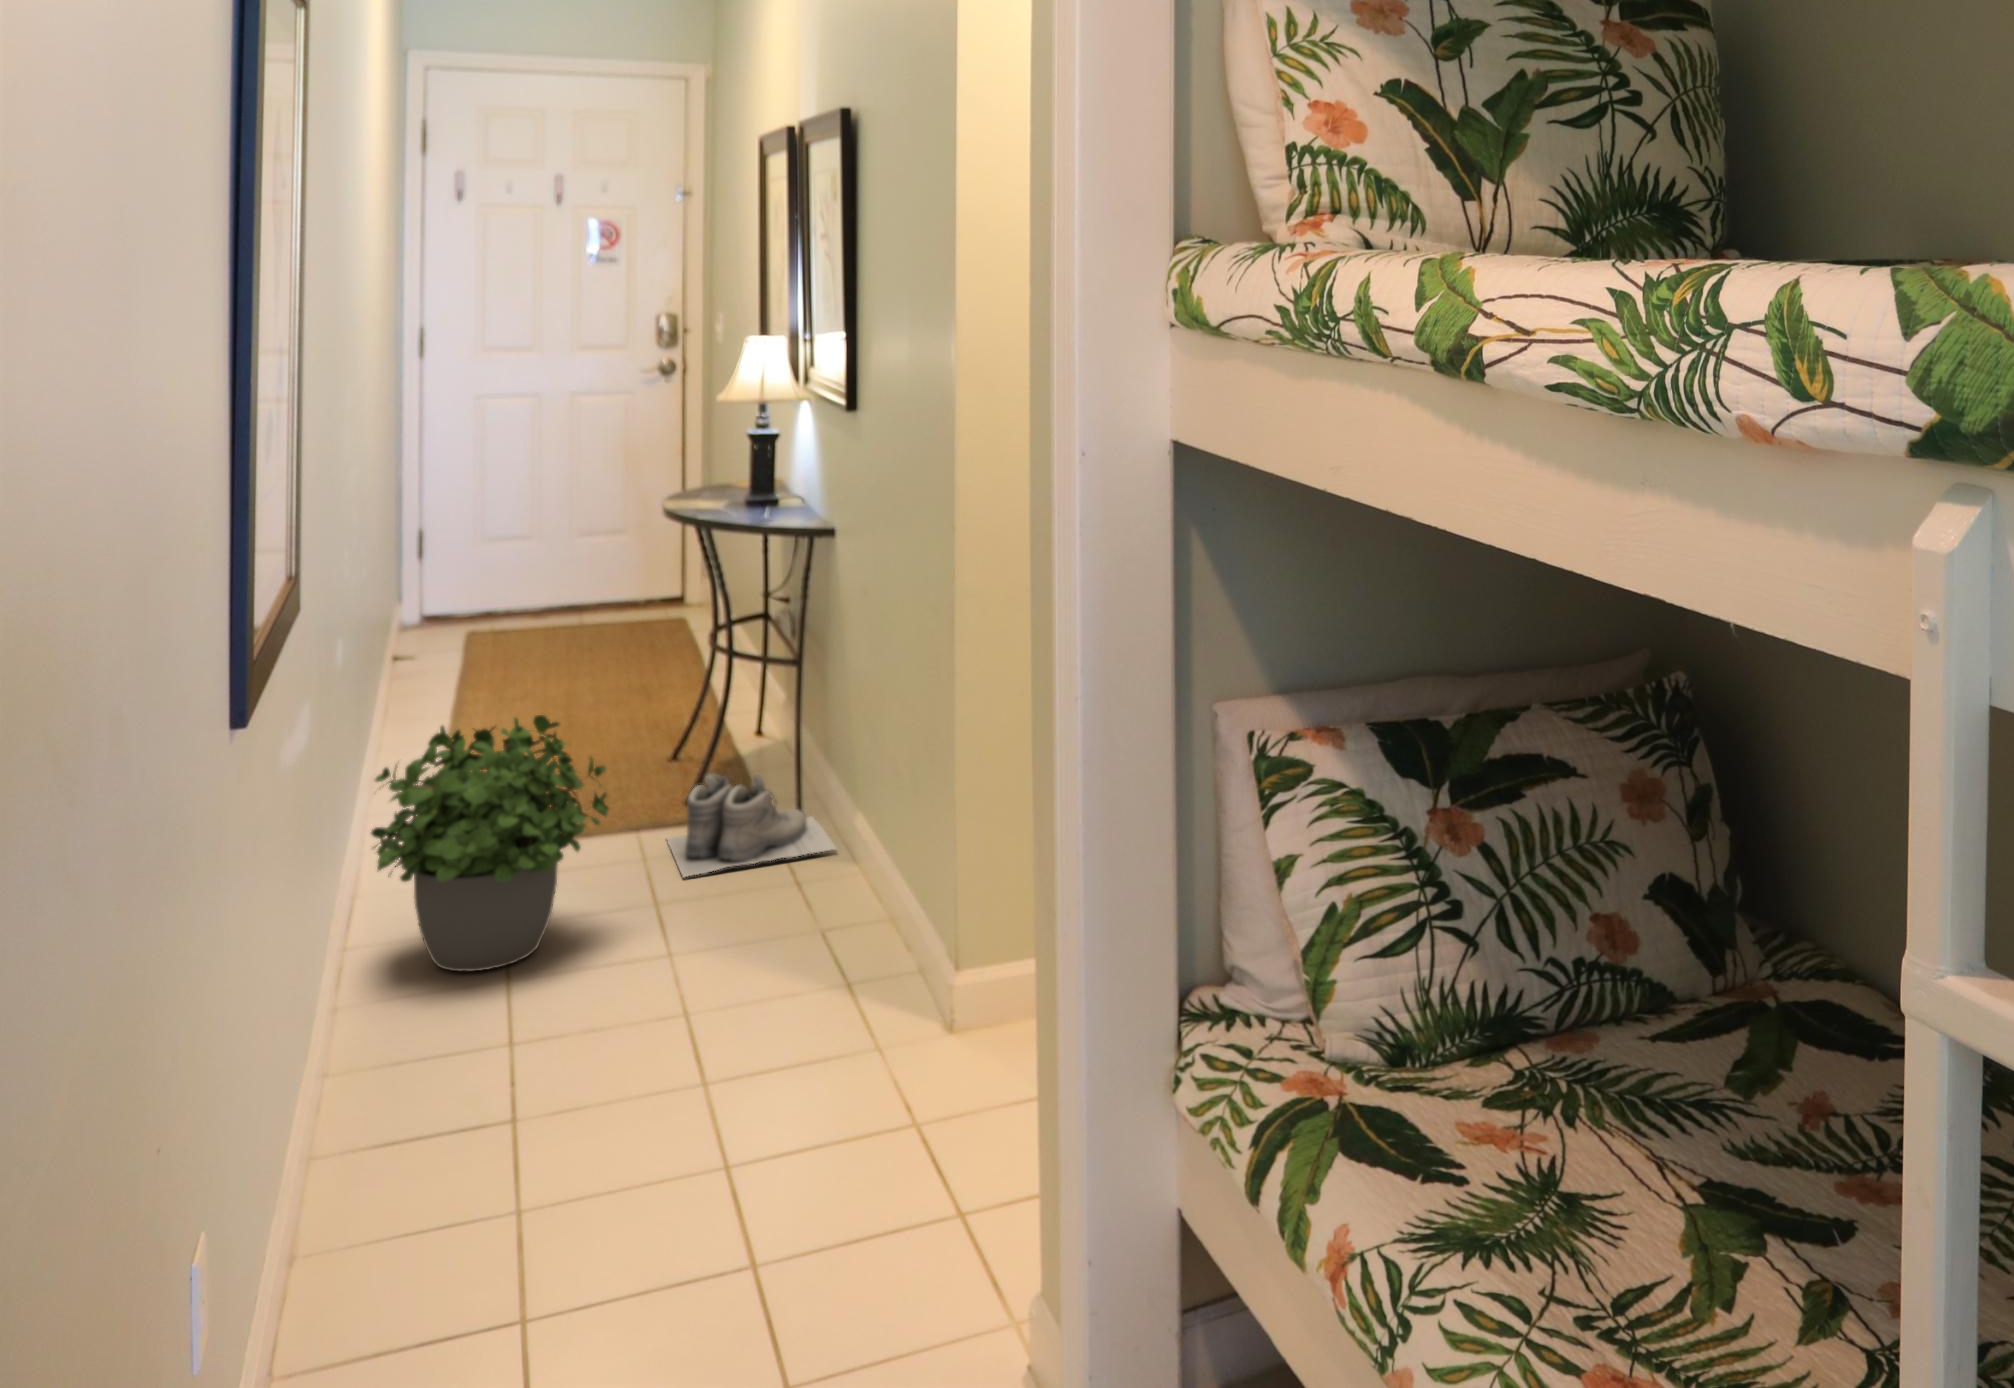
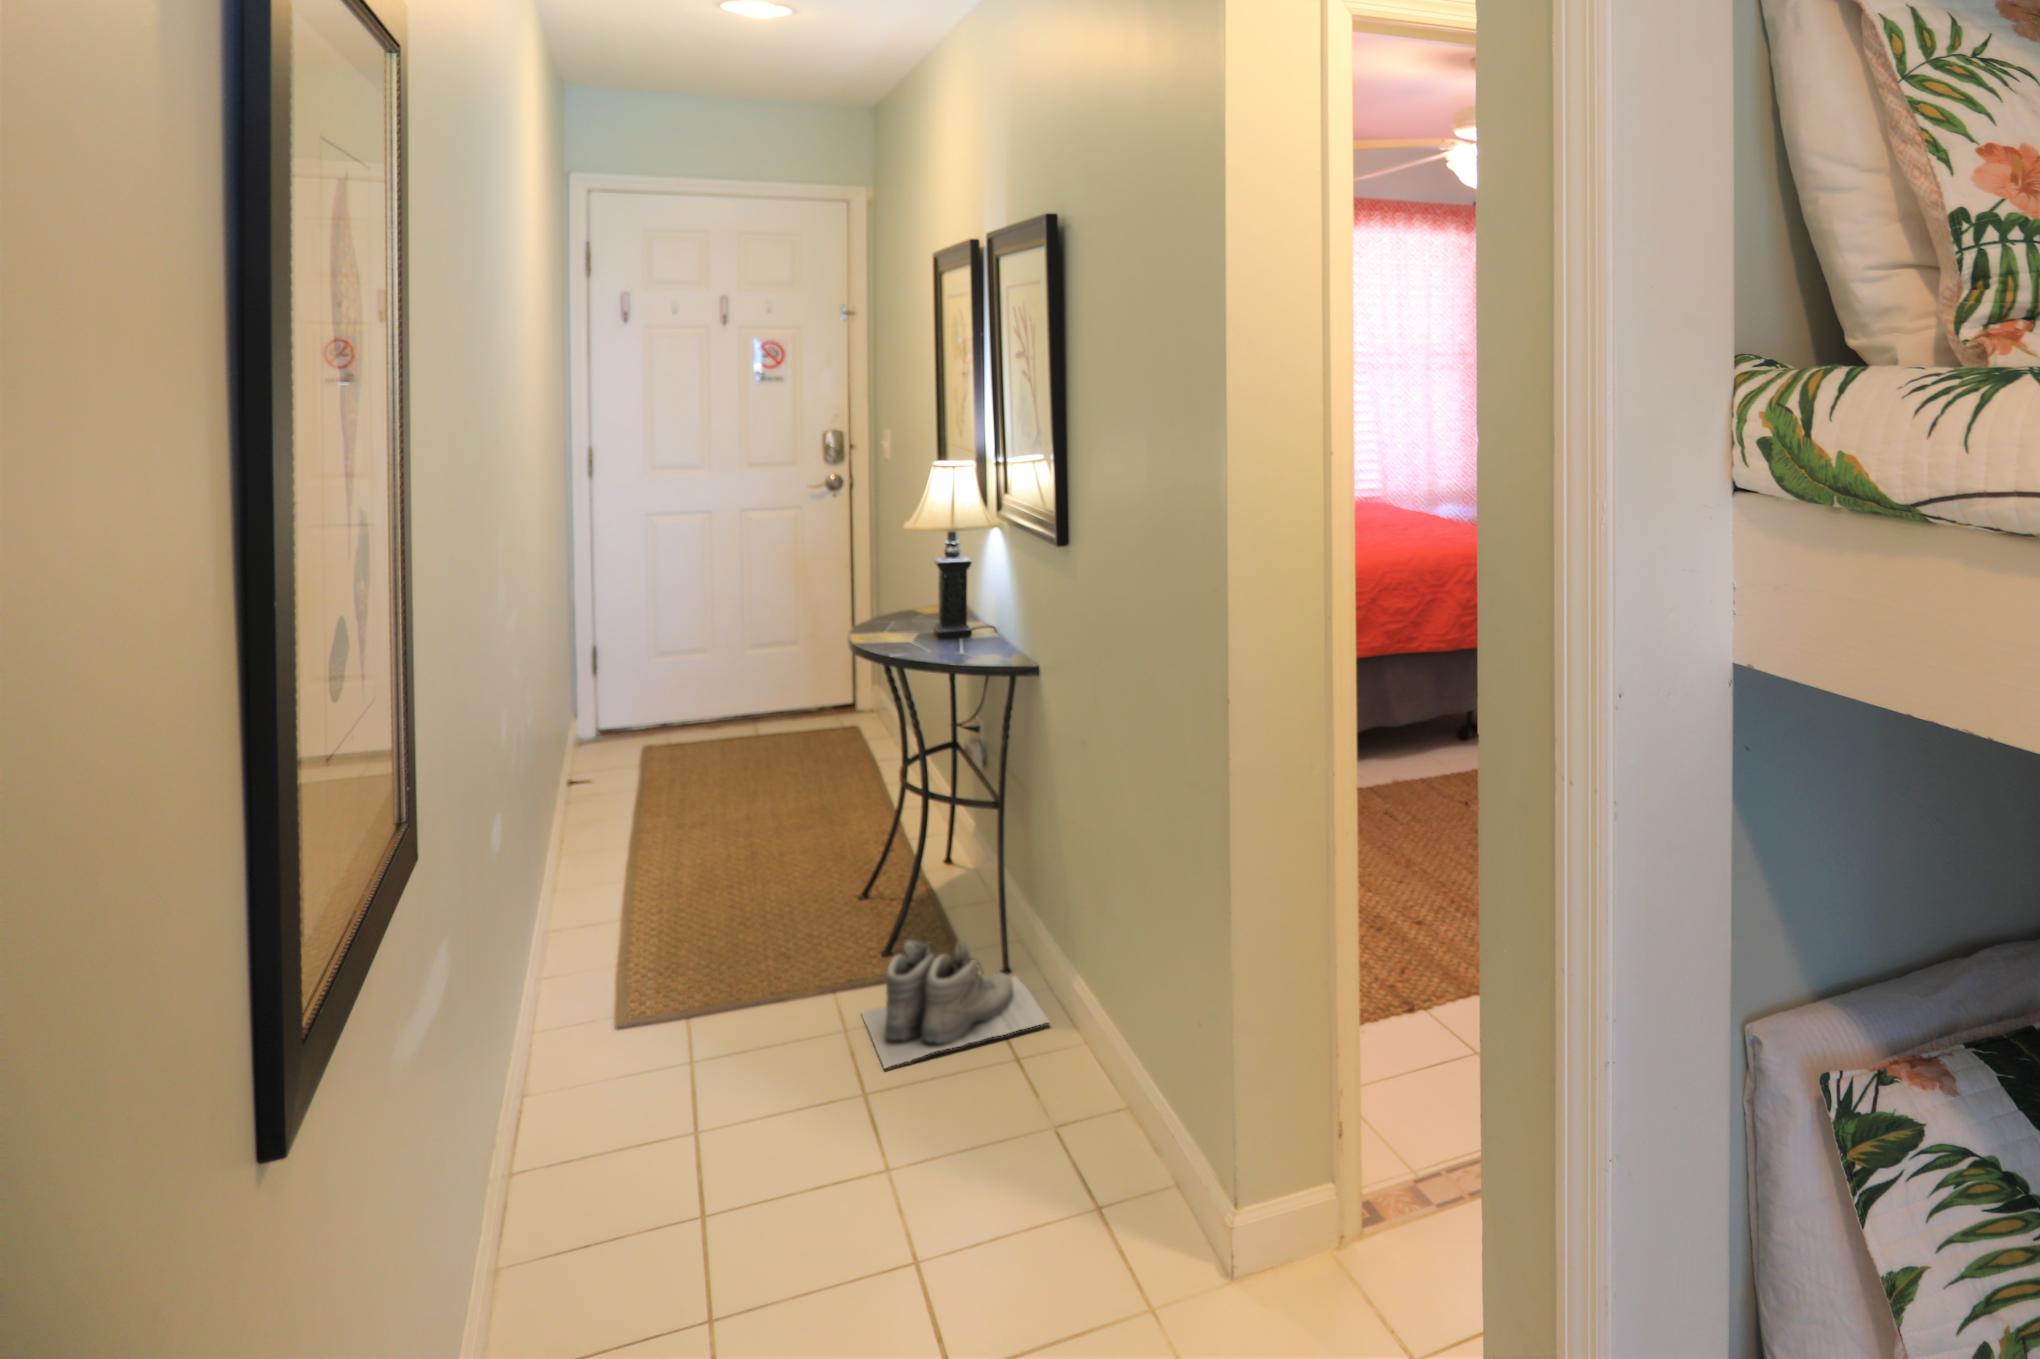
potted plant: present [371,715,609,971] -> none [530,902,808,1224]

